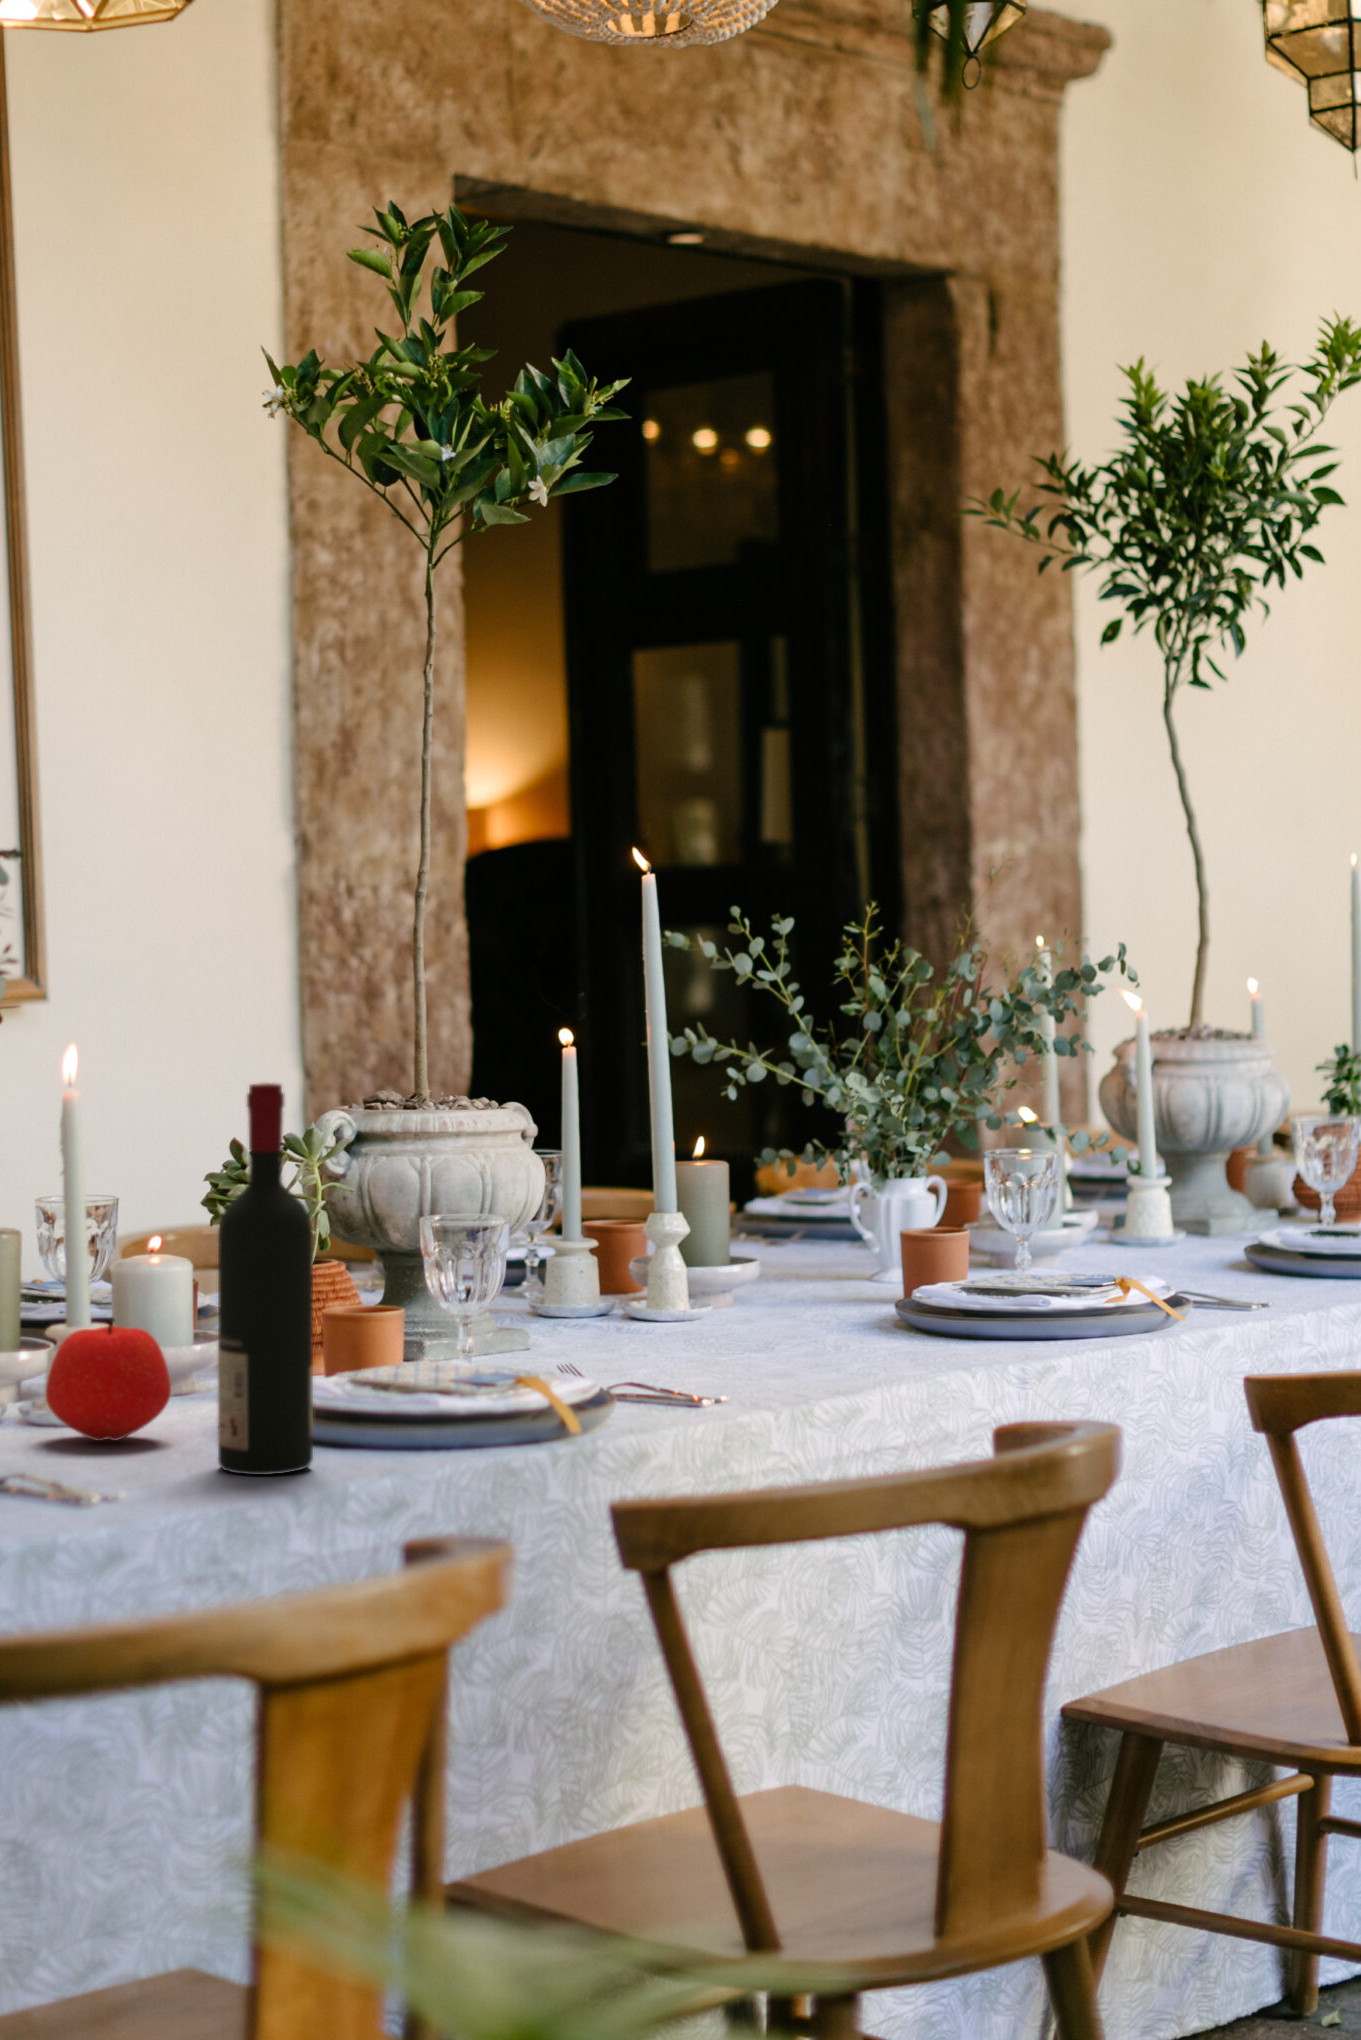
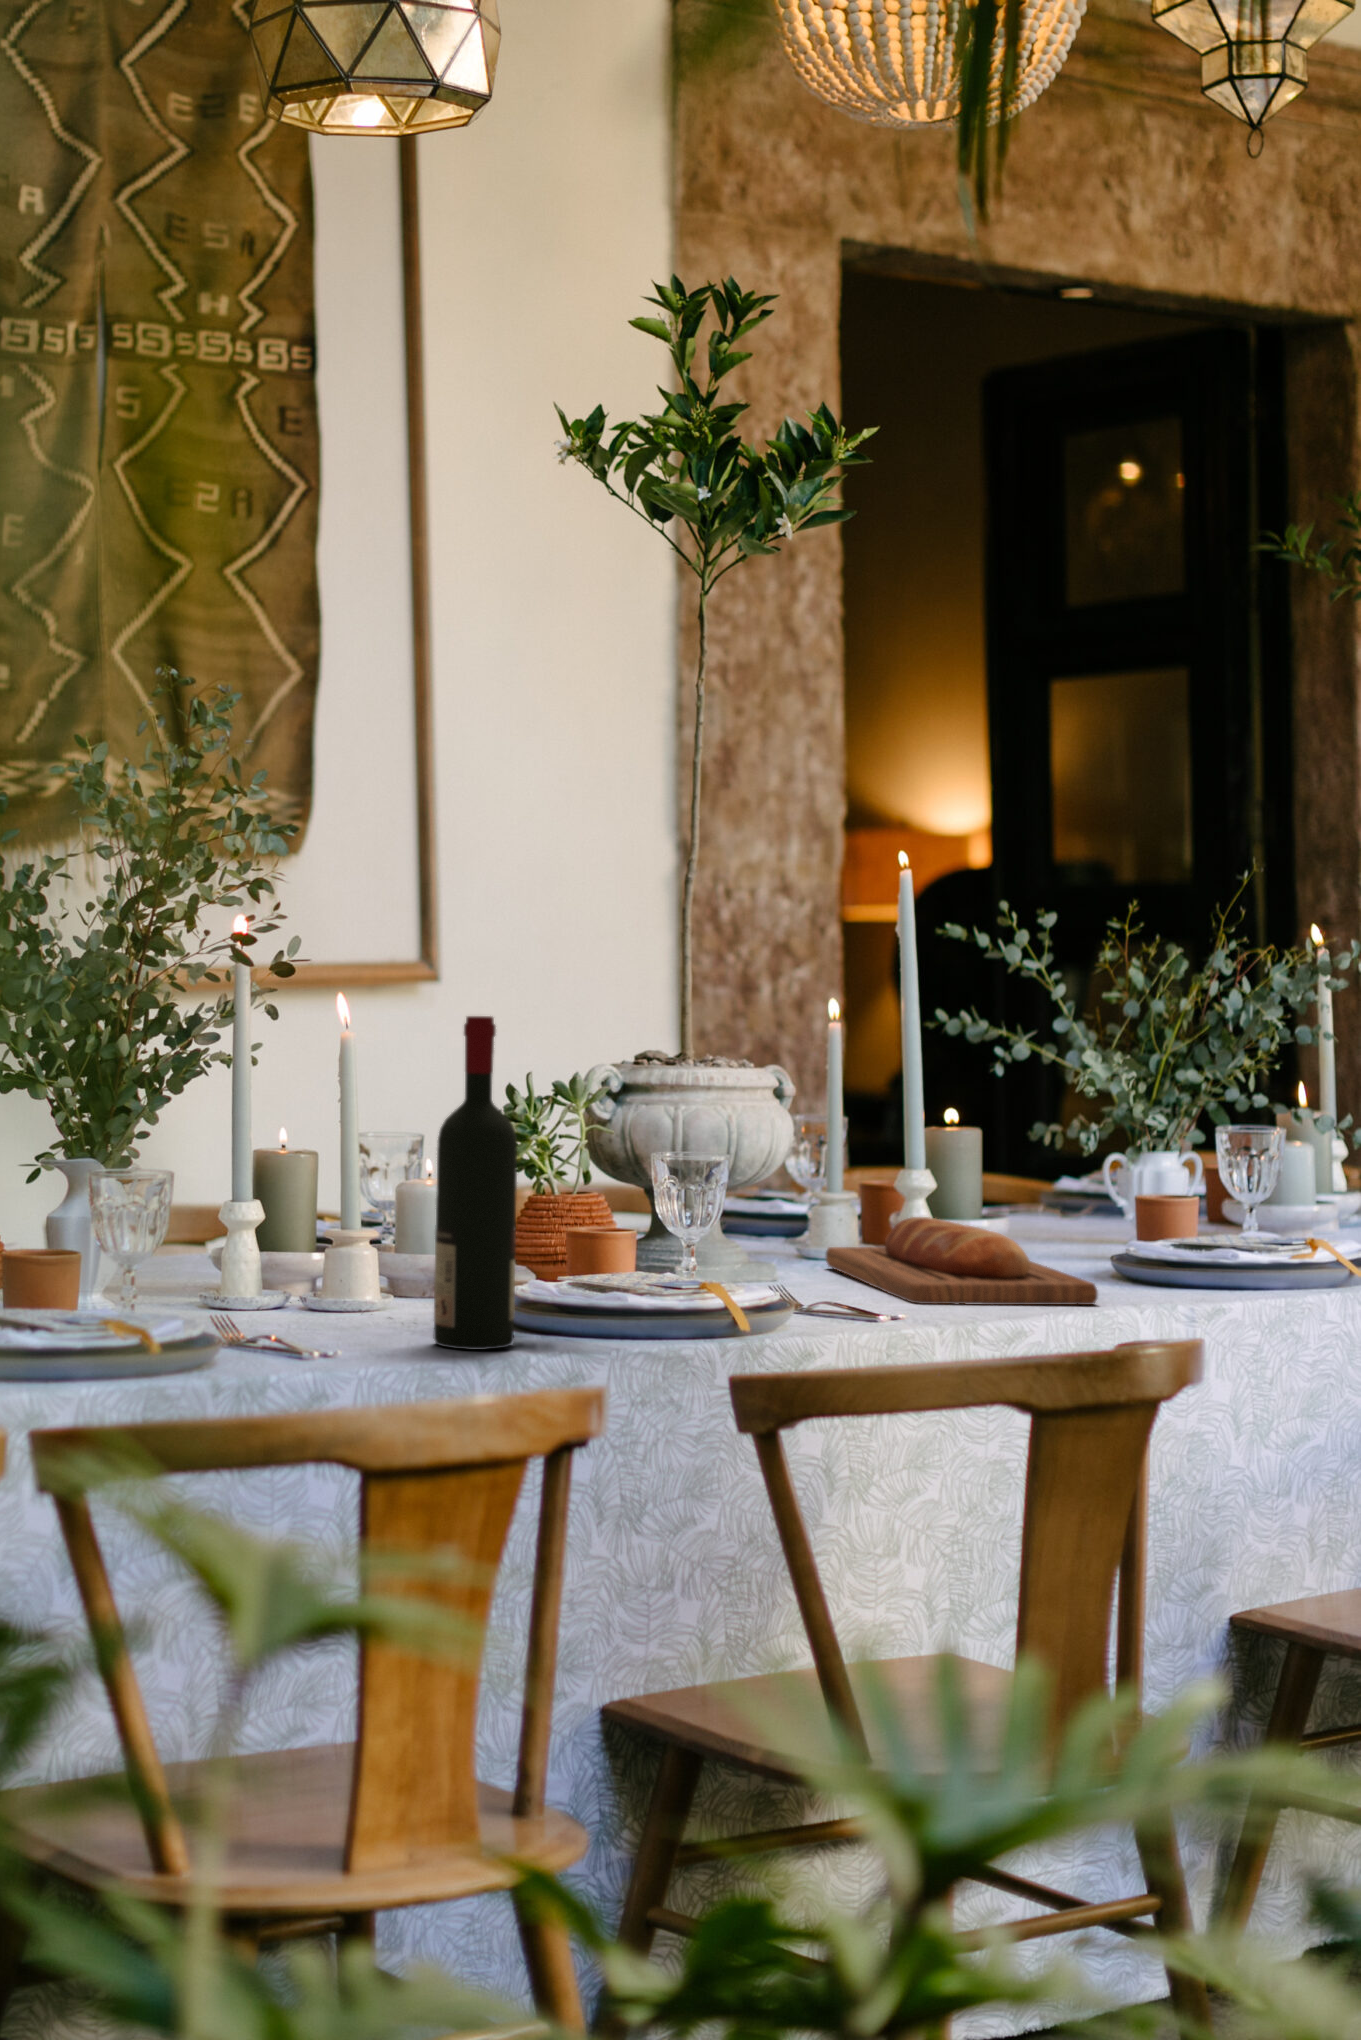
bread loaf: none [581,1266,903,1373] -> present [826,1217,1098,1305]
apple: present [46,1318,171,1441] -> none [307,1216,412,1321]

